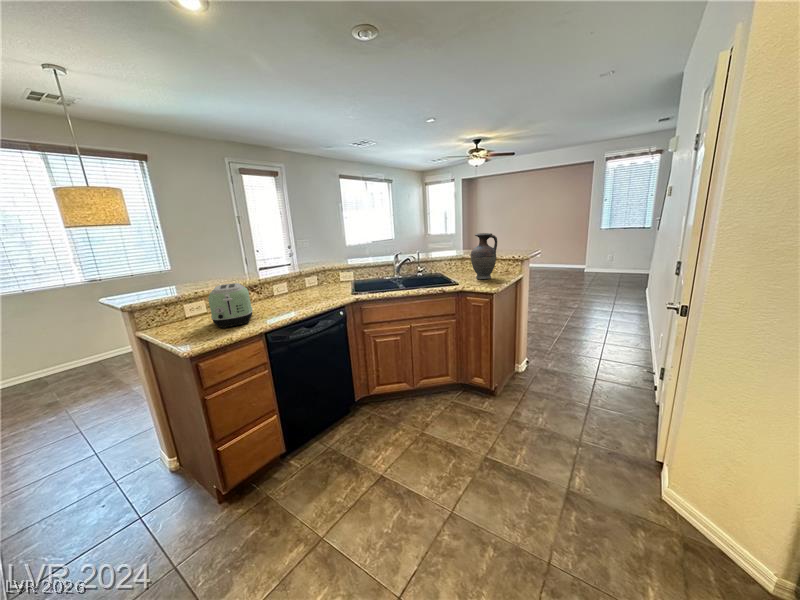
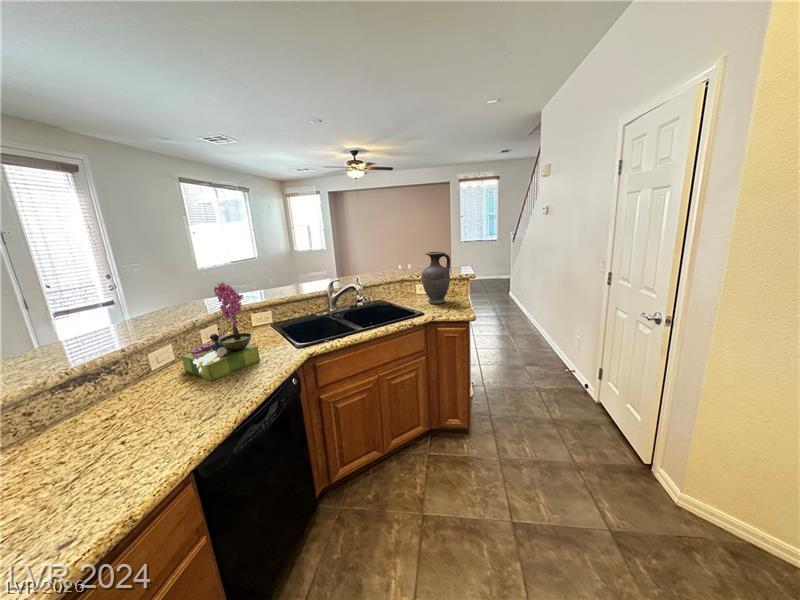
flower arrangement: none [289,246,327,303] -> present [182,282,260,381]
toaster: present [208,283,252,328] -> none [21,375,148,495]

